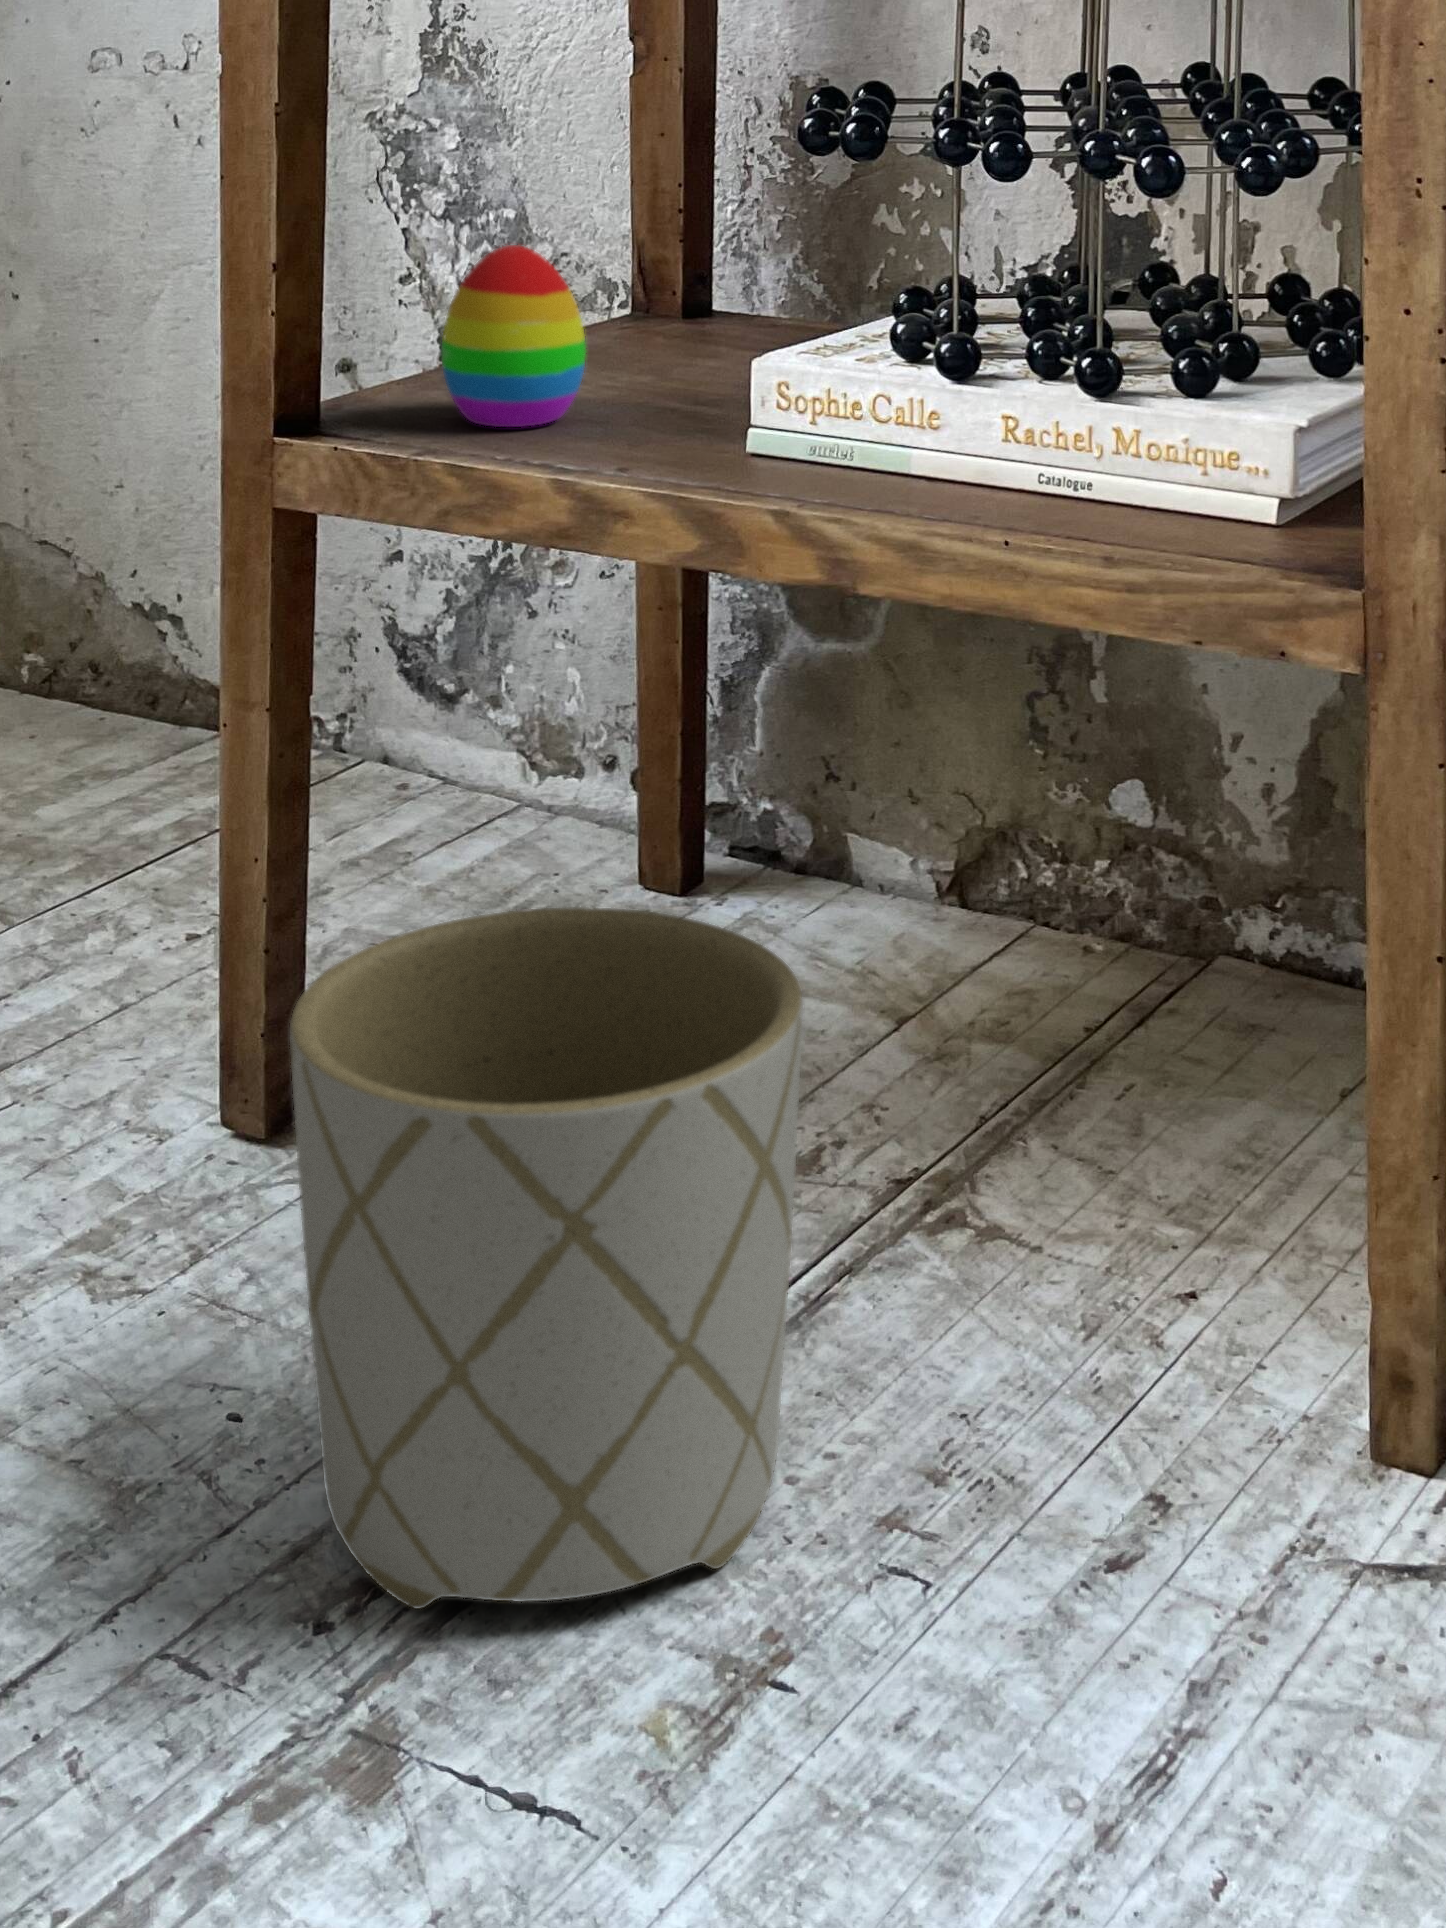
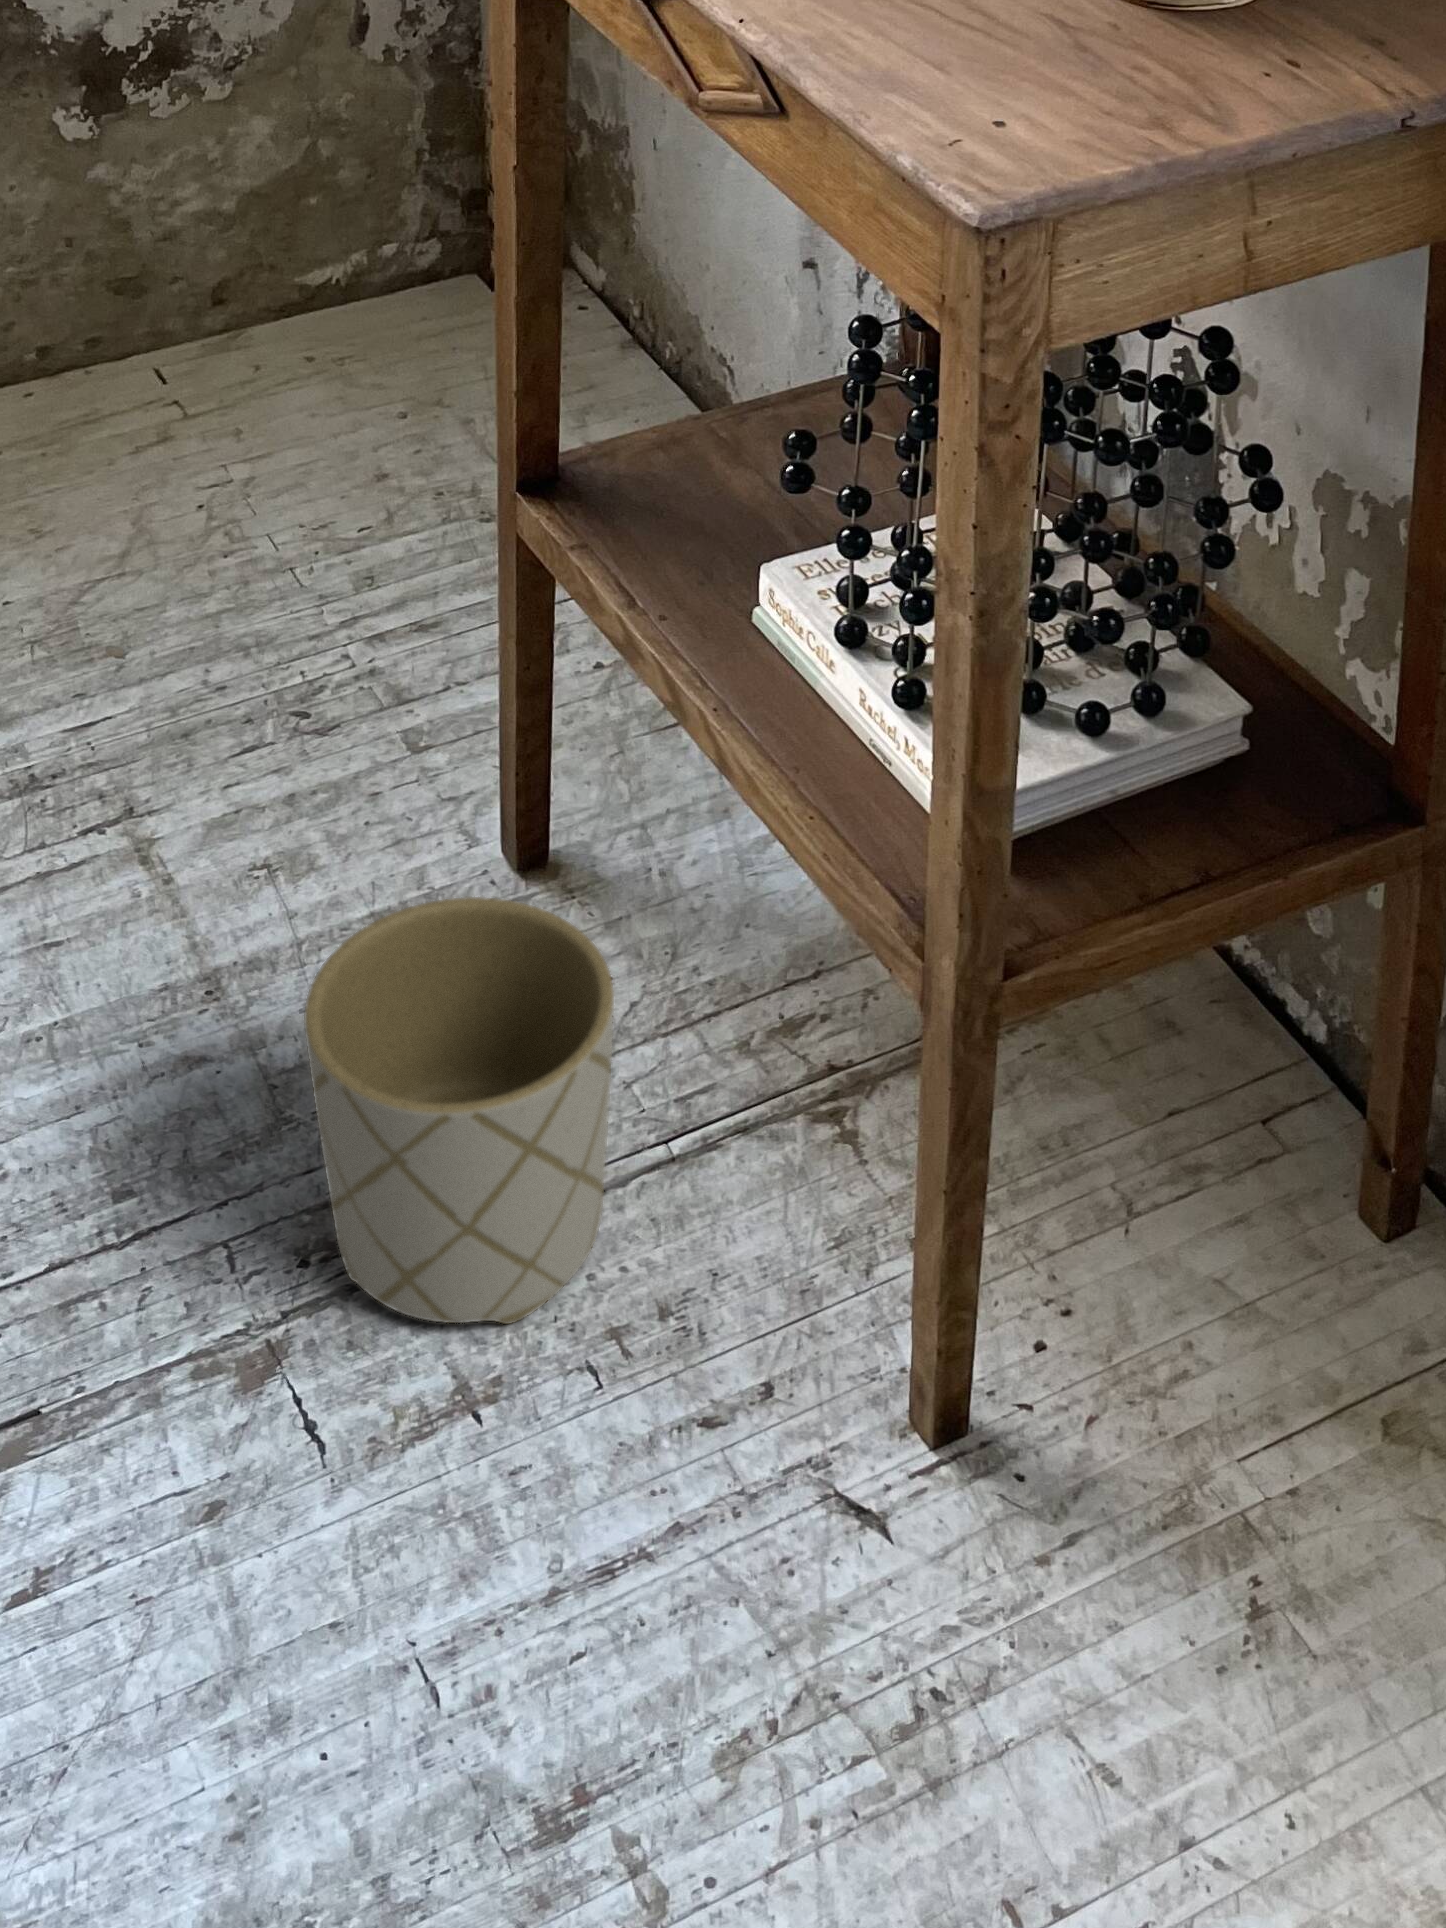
decorative egg: present [442,245,586,427] -> none [633,408,731,532]

